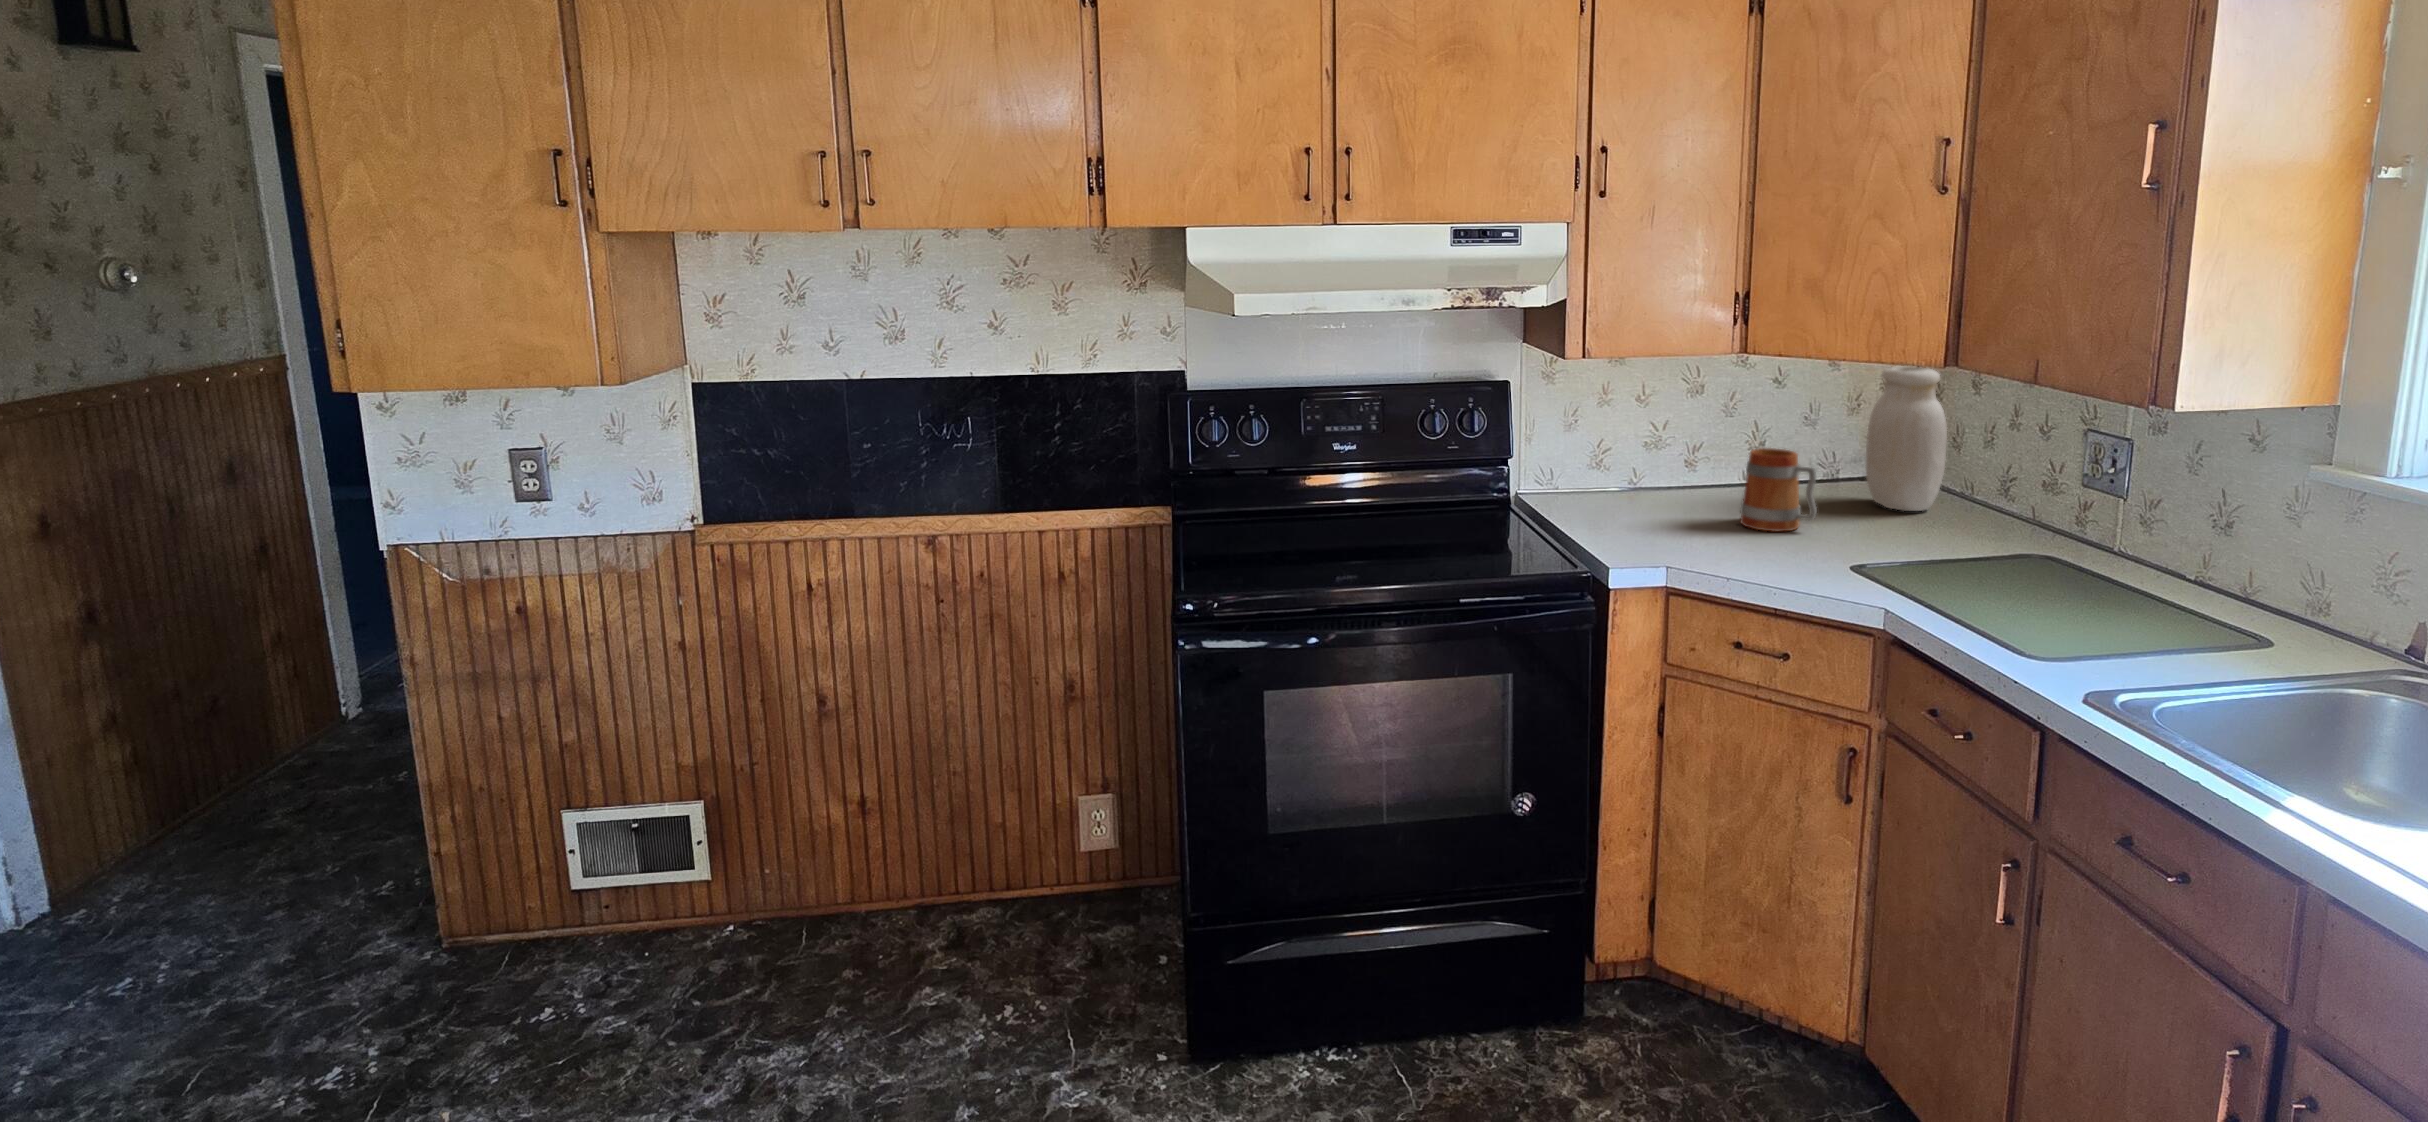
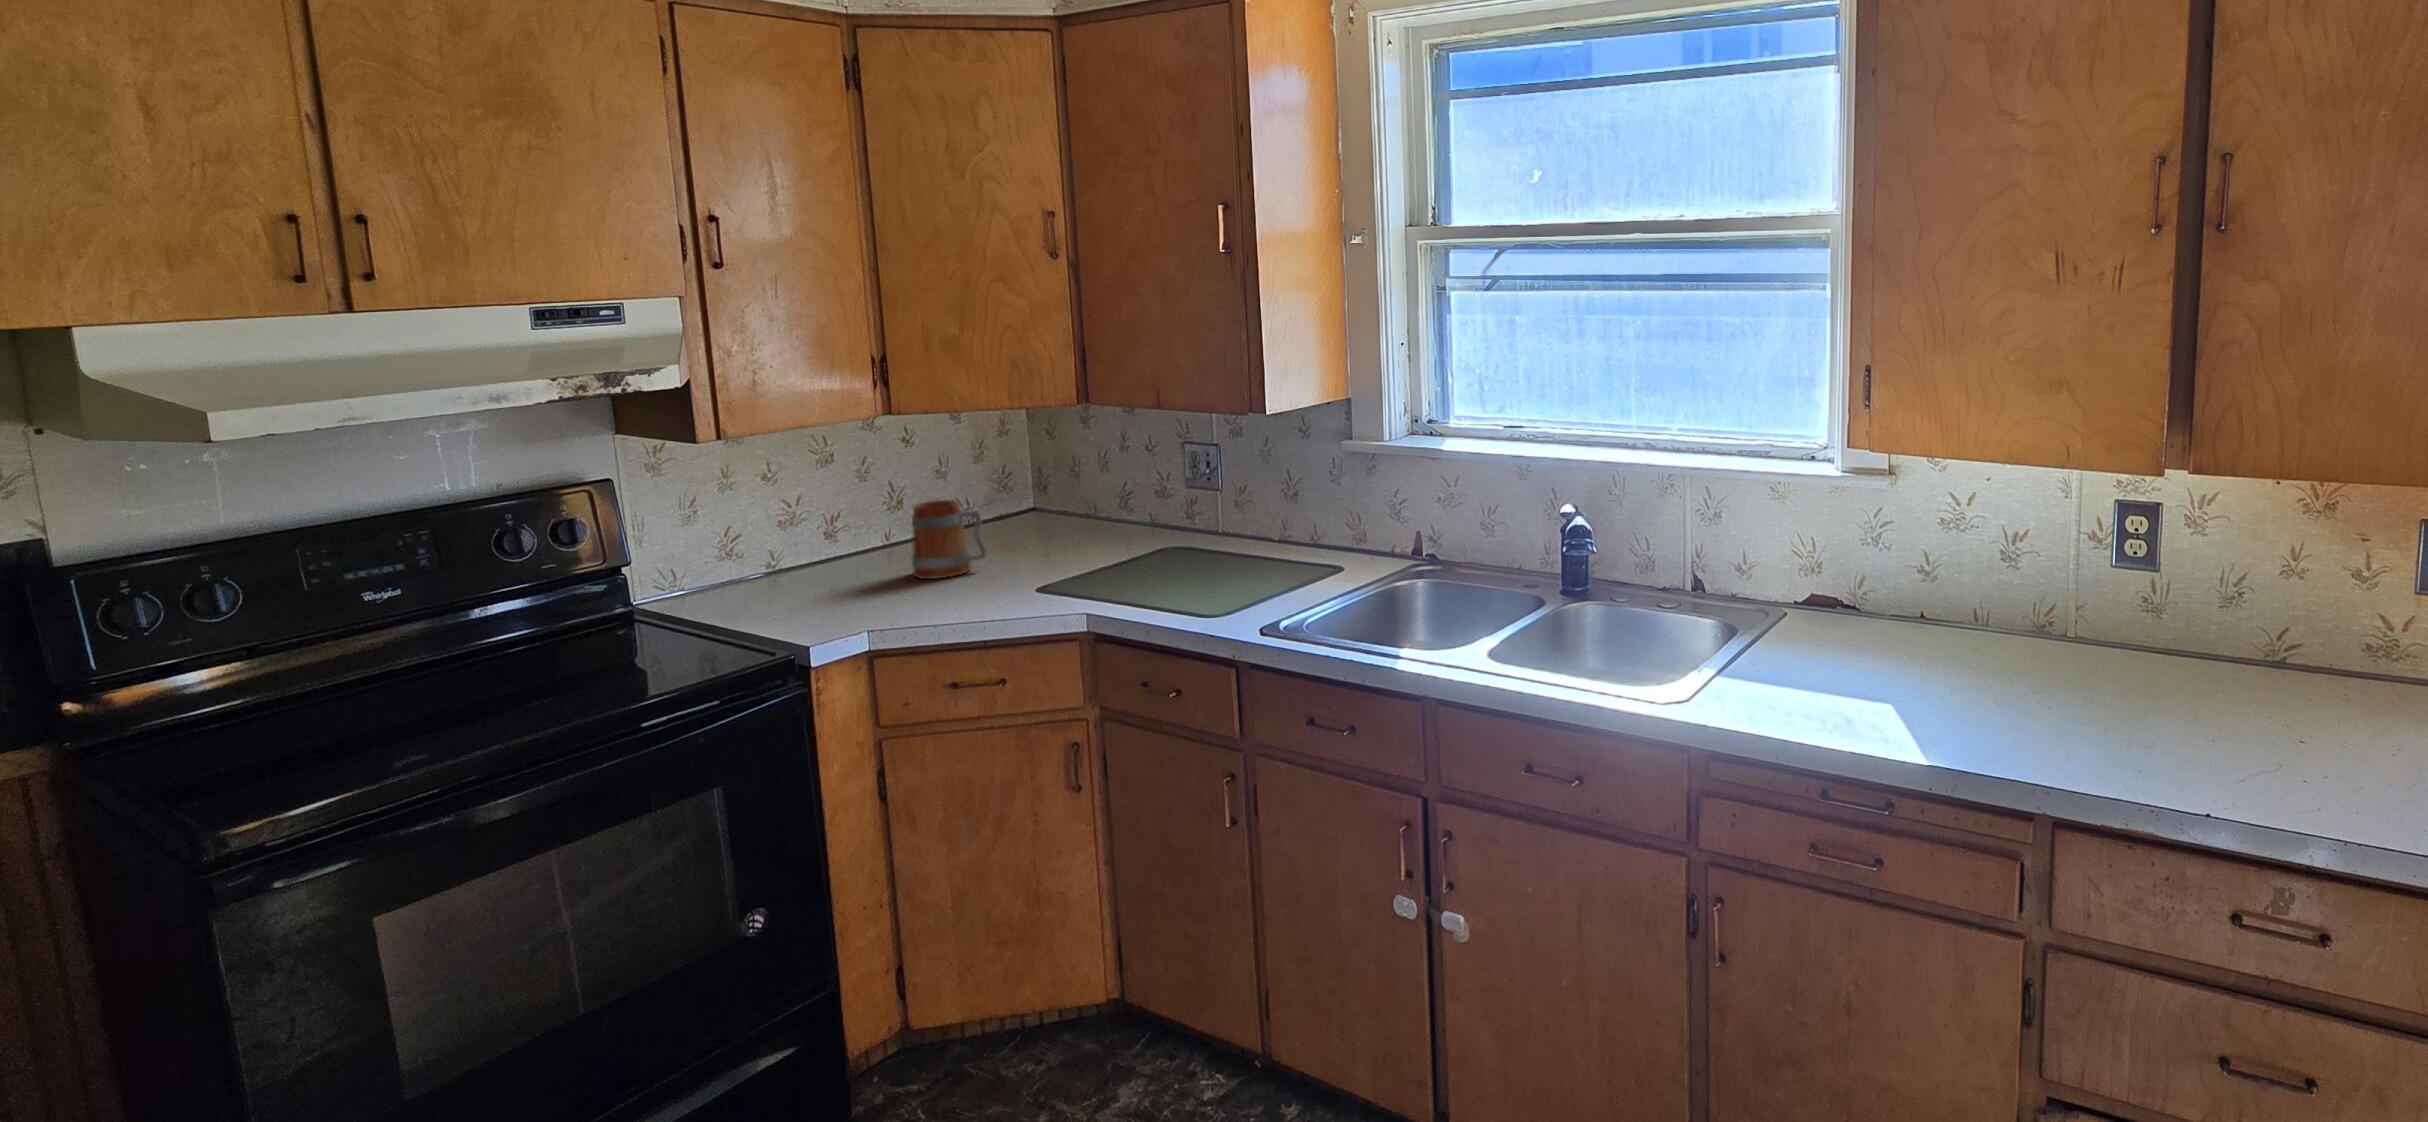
jar: present [1865,366,1947,511] -> none [1007,410,1078,537]

